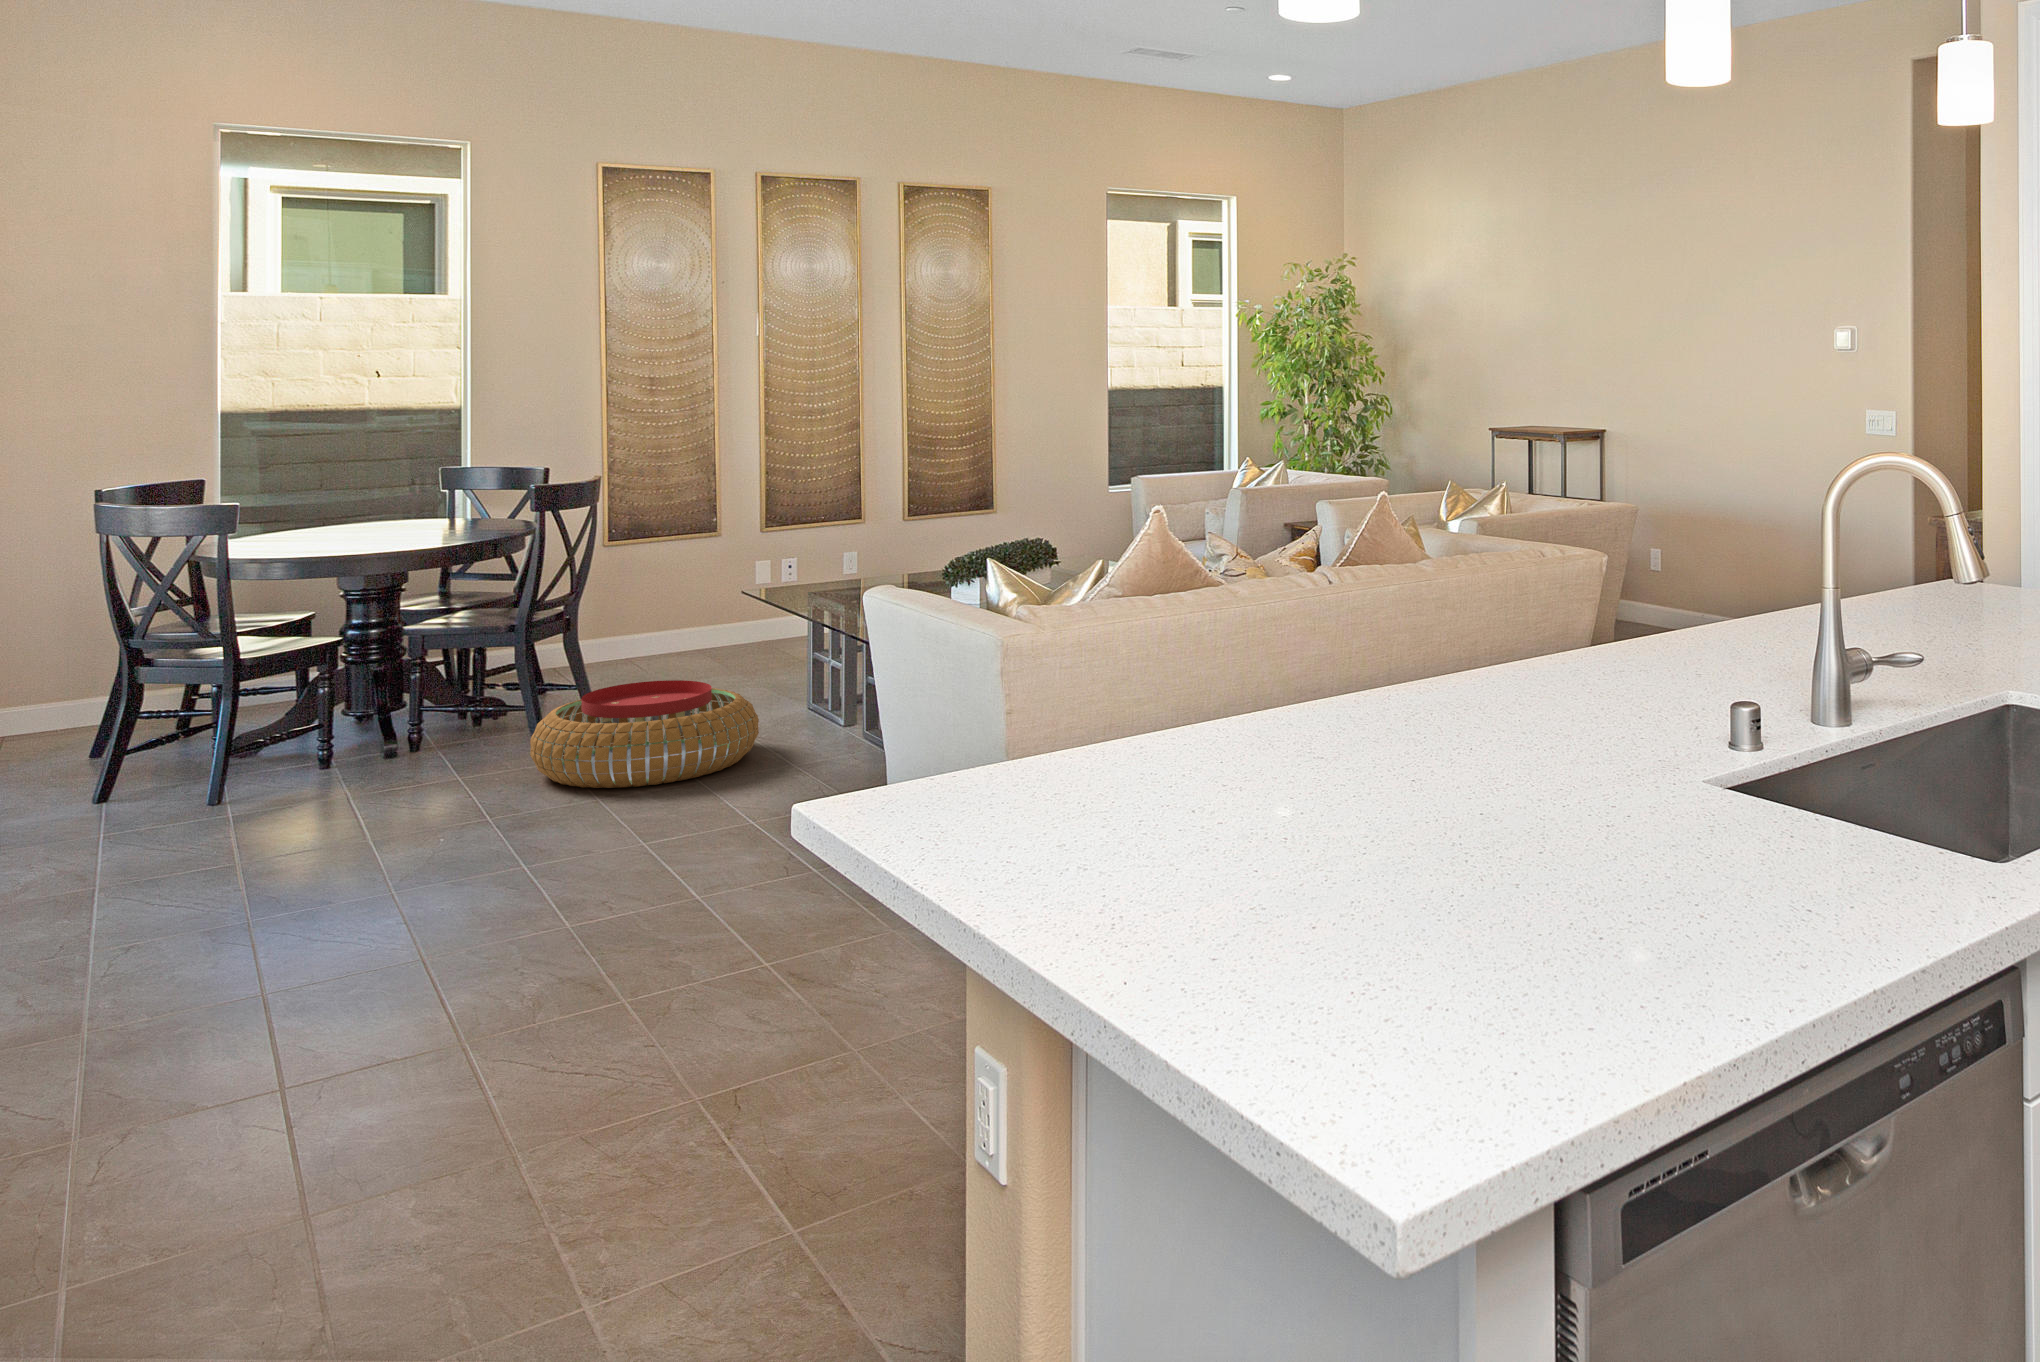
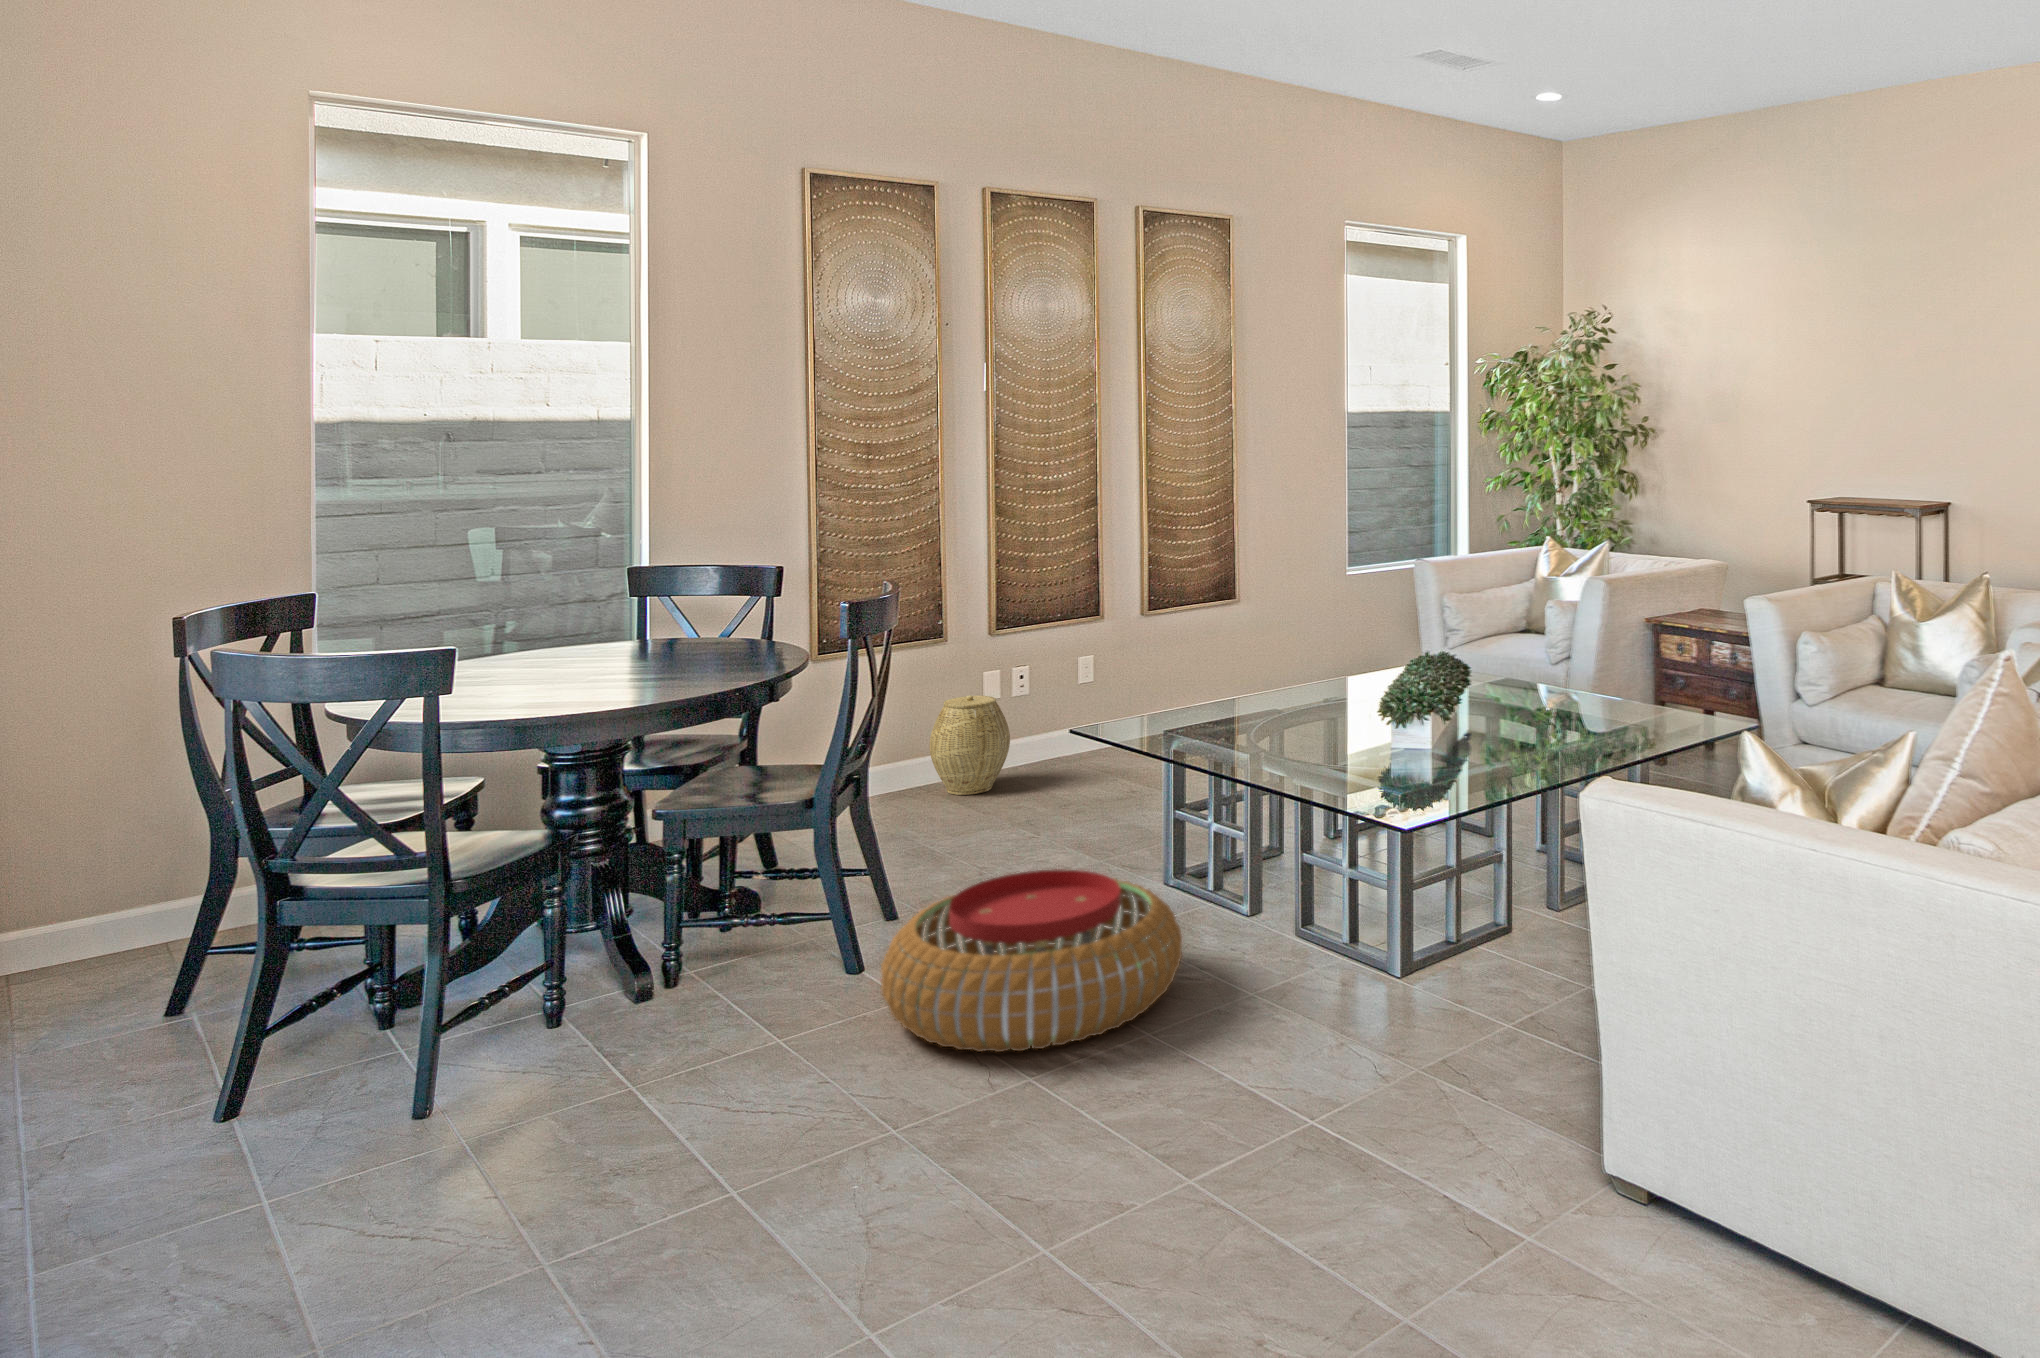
woven basket: none [699,578,766,655] -> present [929,695,1010,795]

